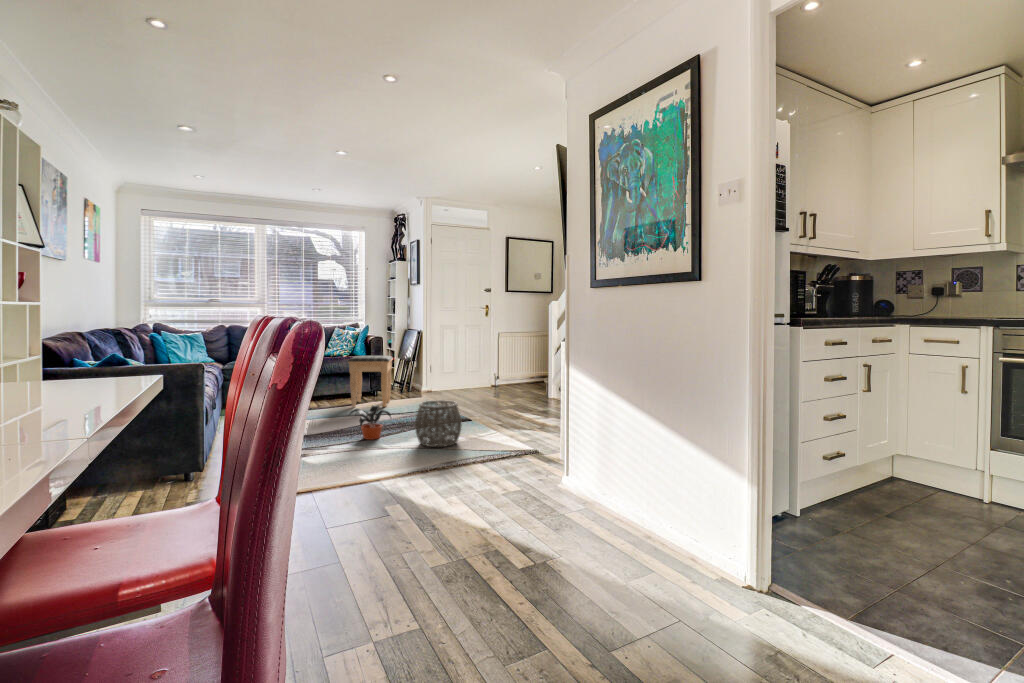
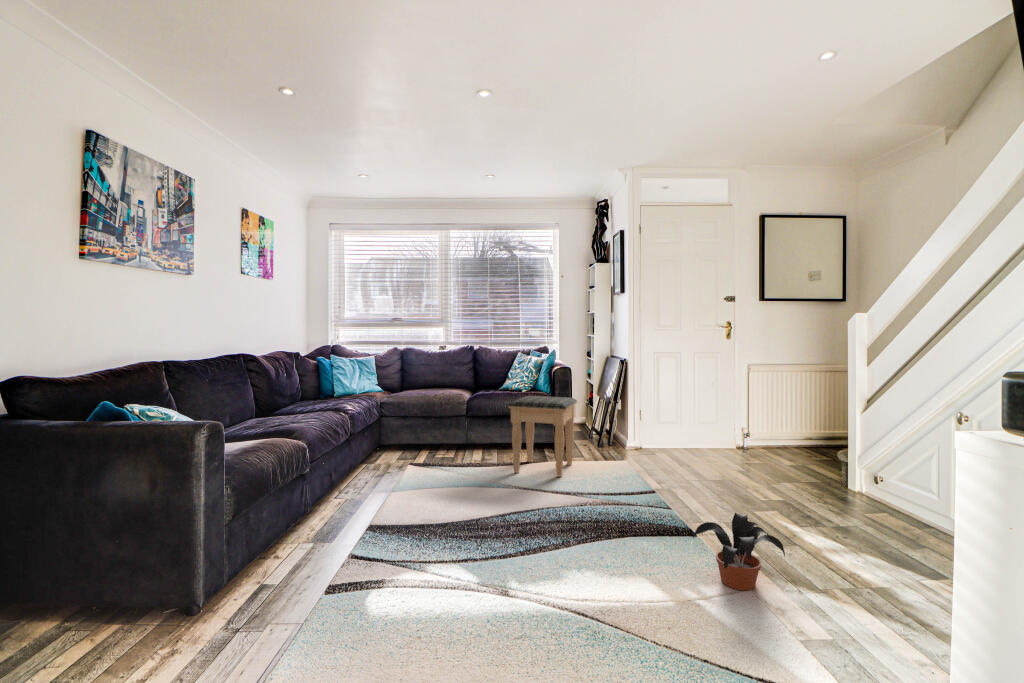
woven basket: present [415,400,462,447] -> none [563,515,663,635]
potted plant: present [350,405,391,440] -> present [693,513,785,590]

